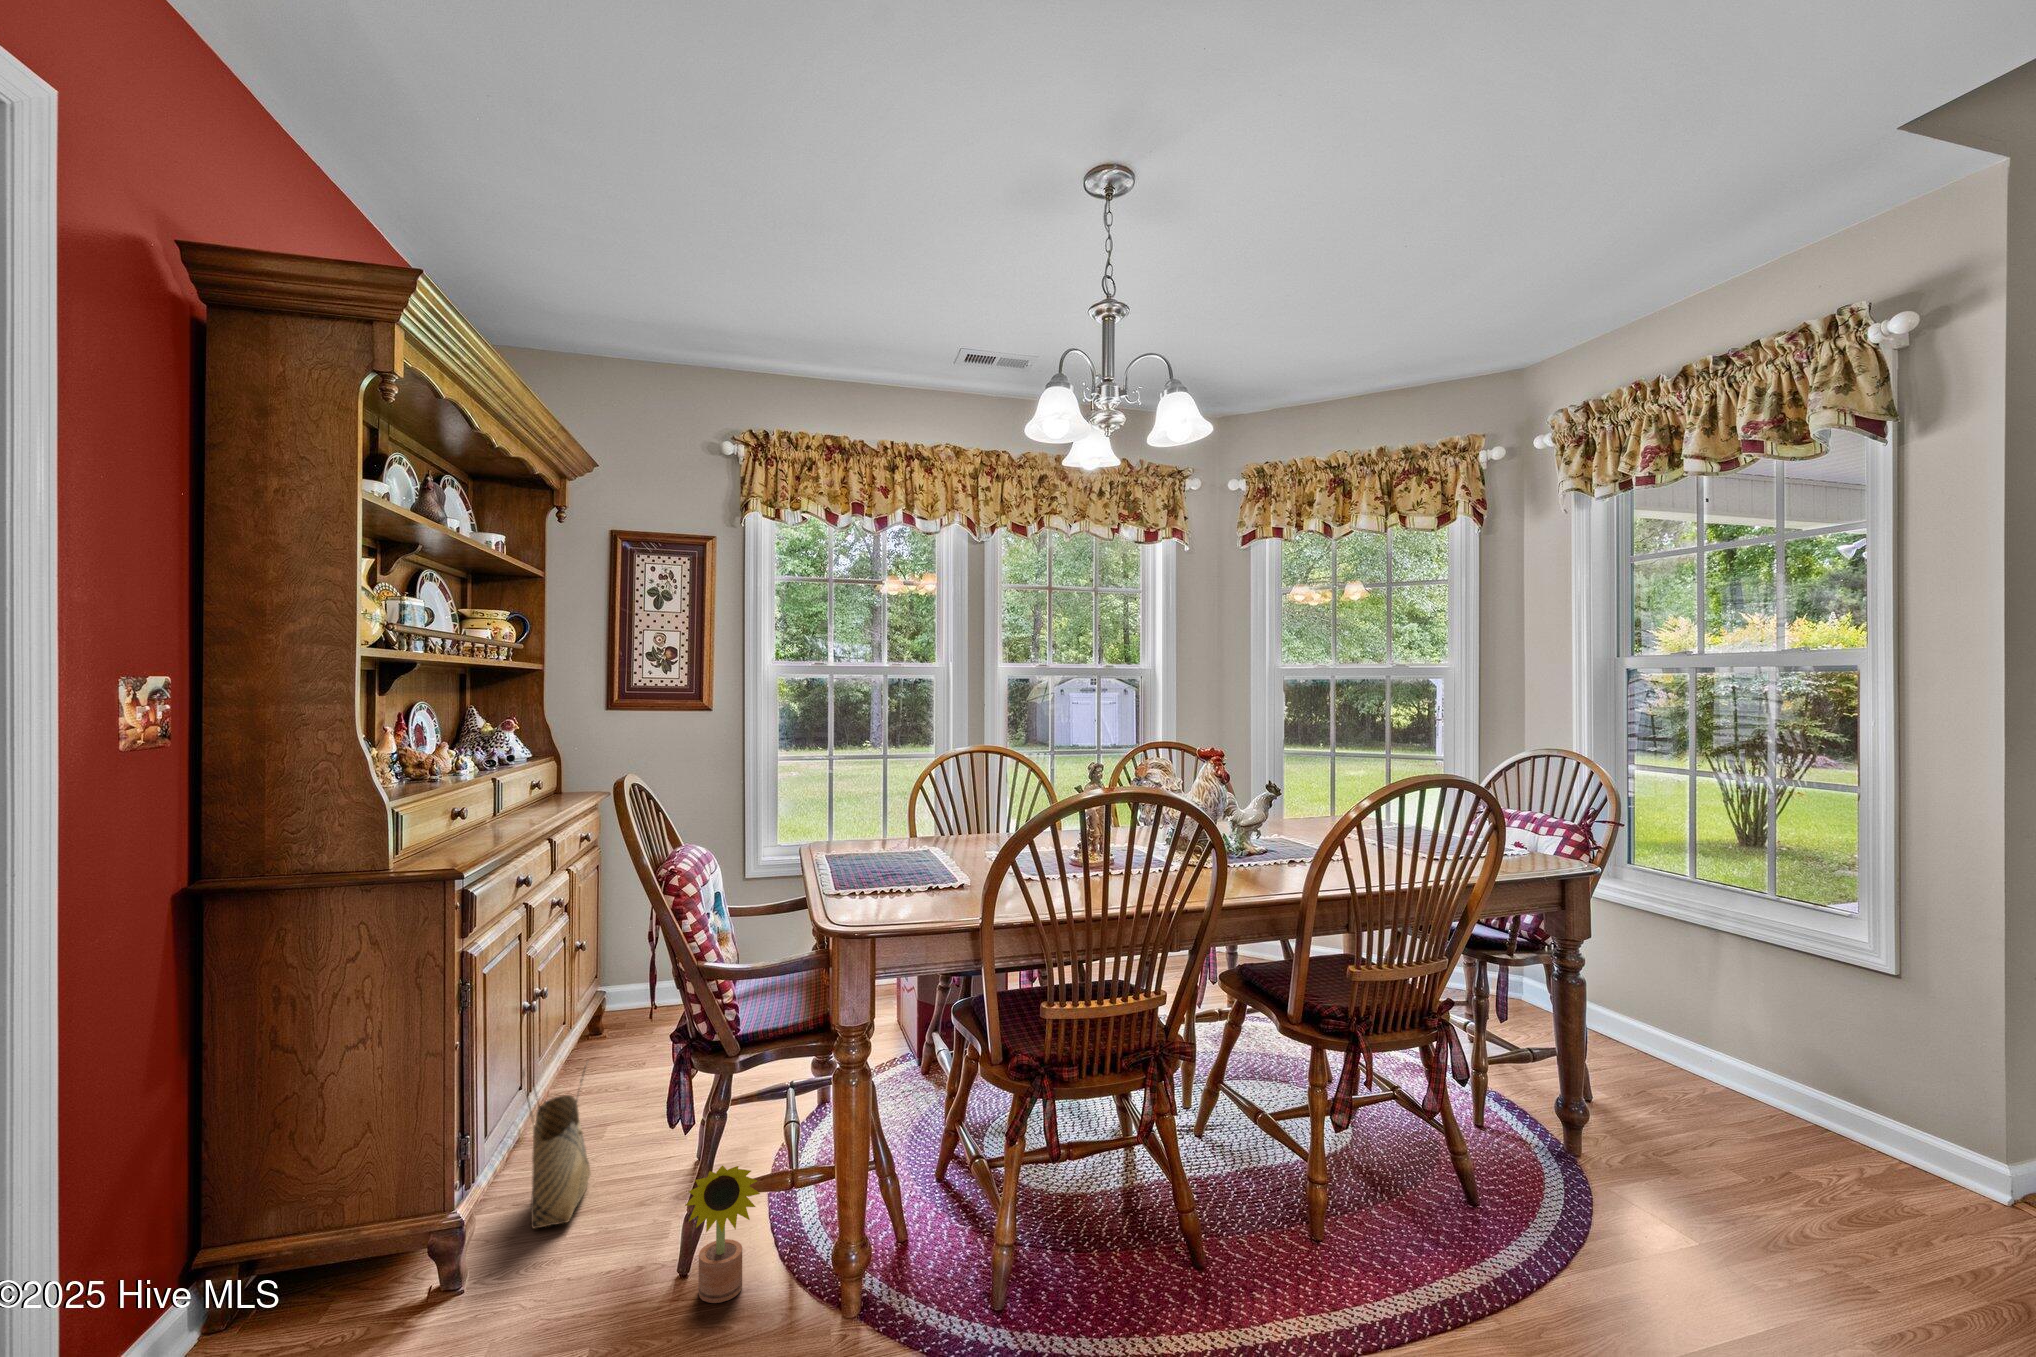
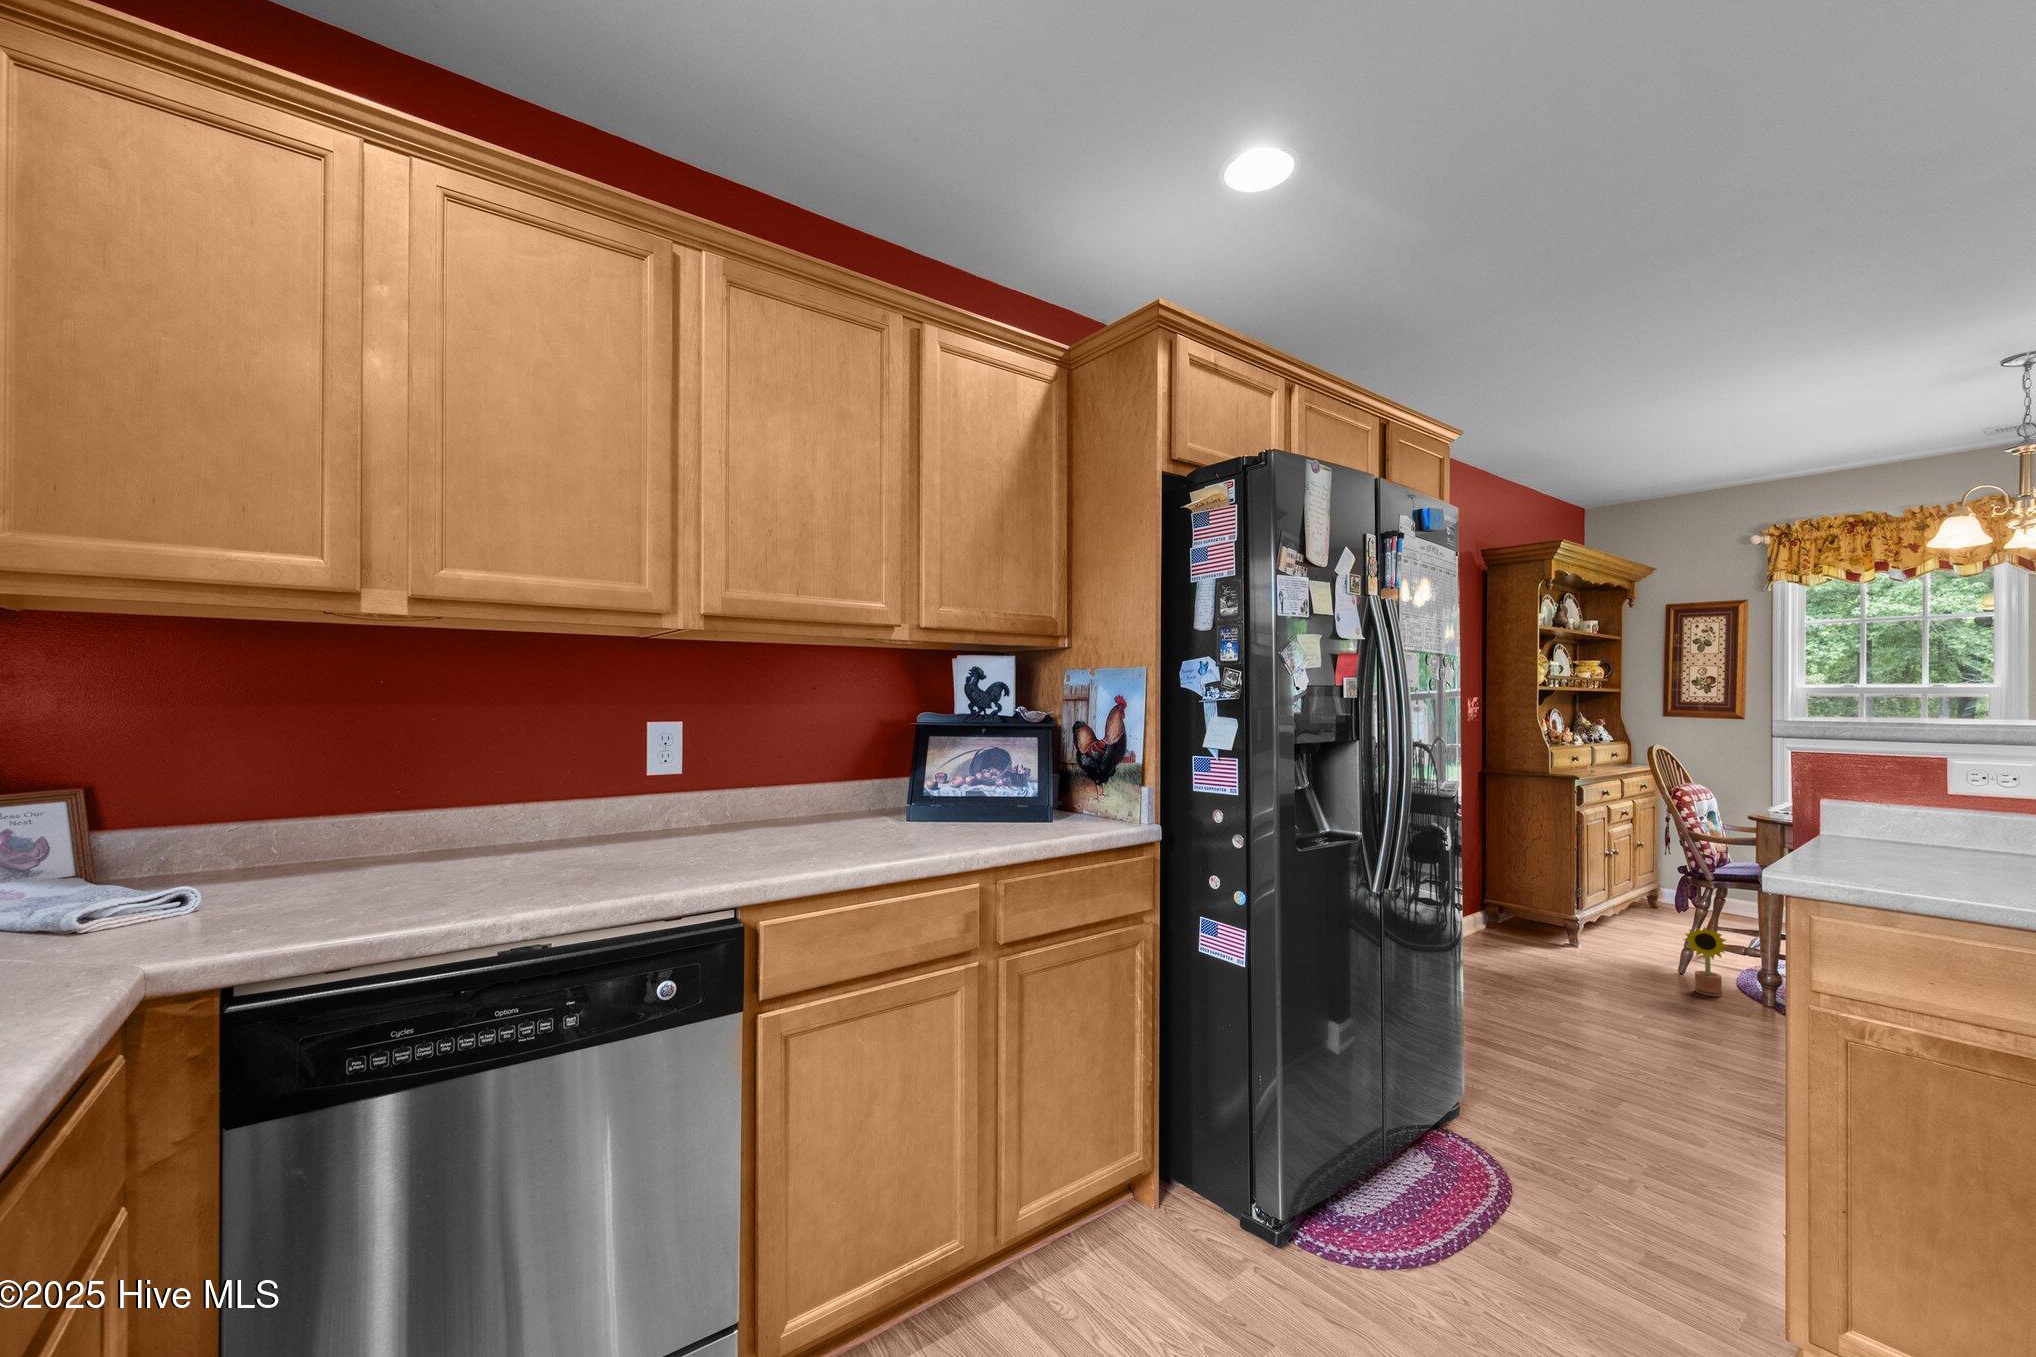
woven basket: present [522,1063,591,1228] -> none [1604,880,1645,955]

